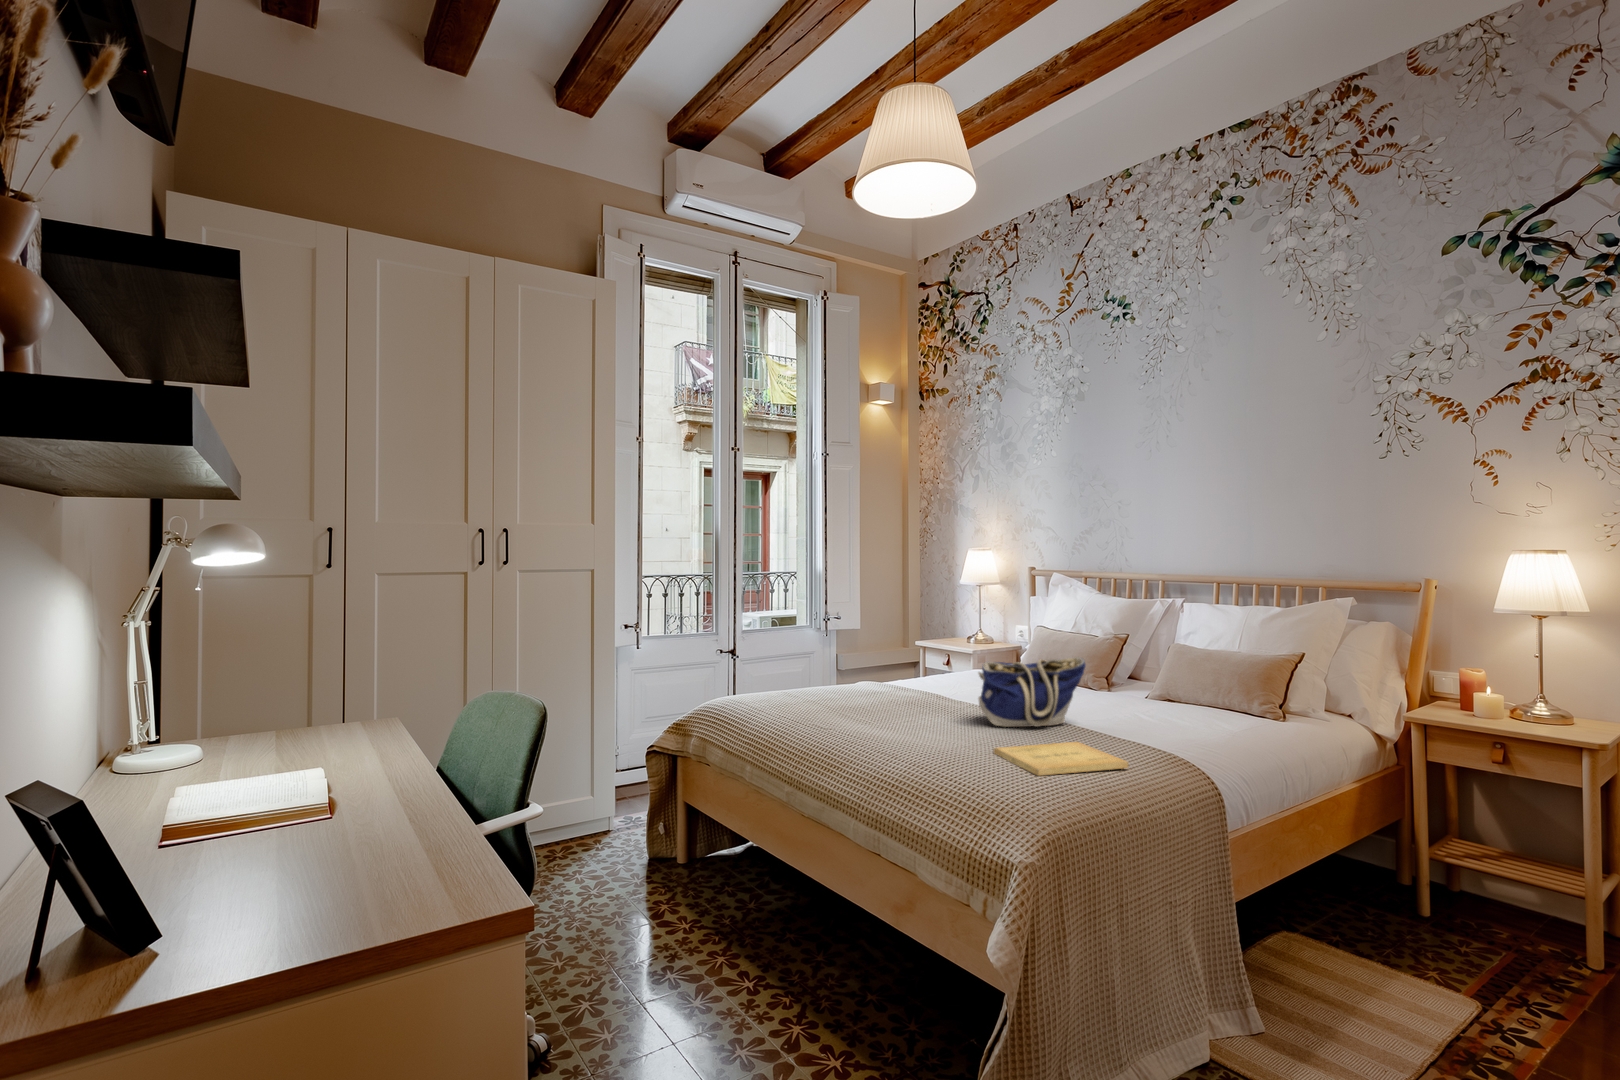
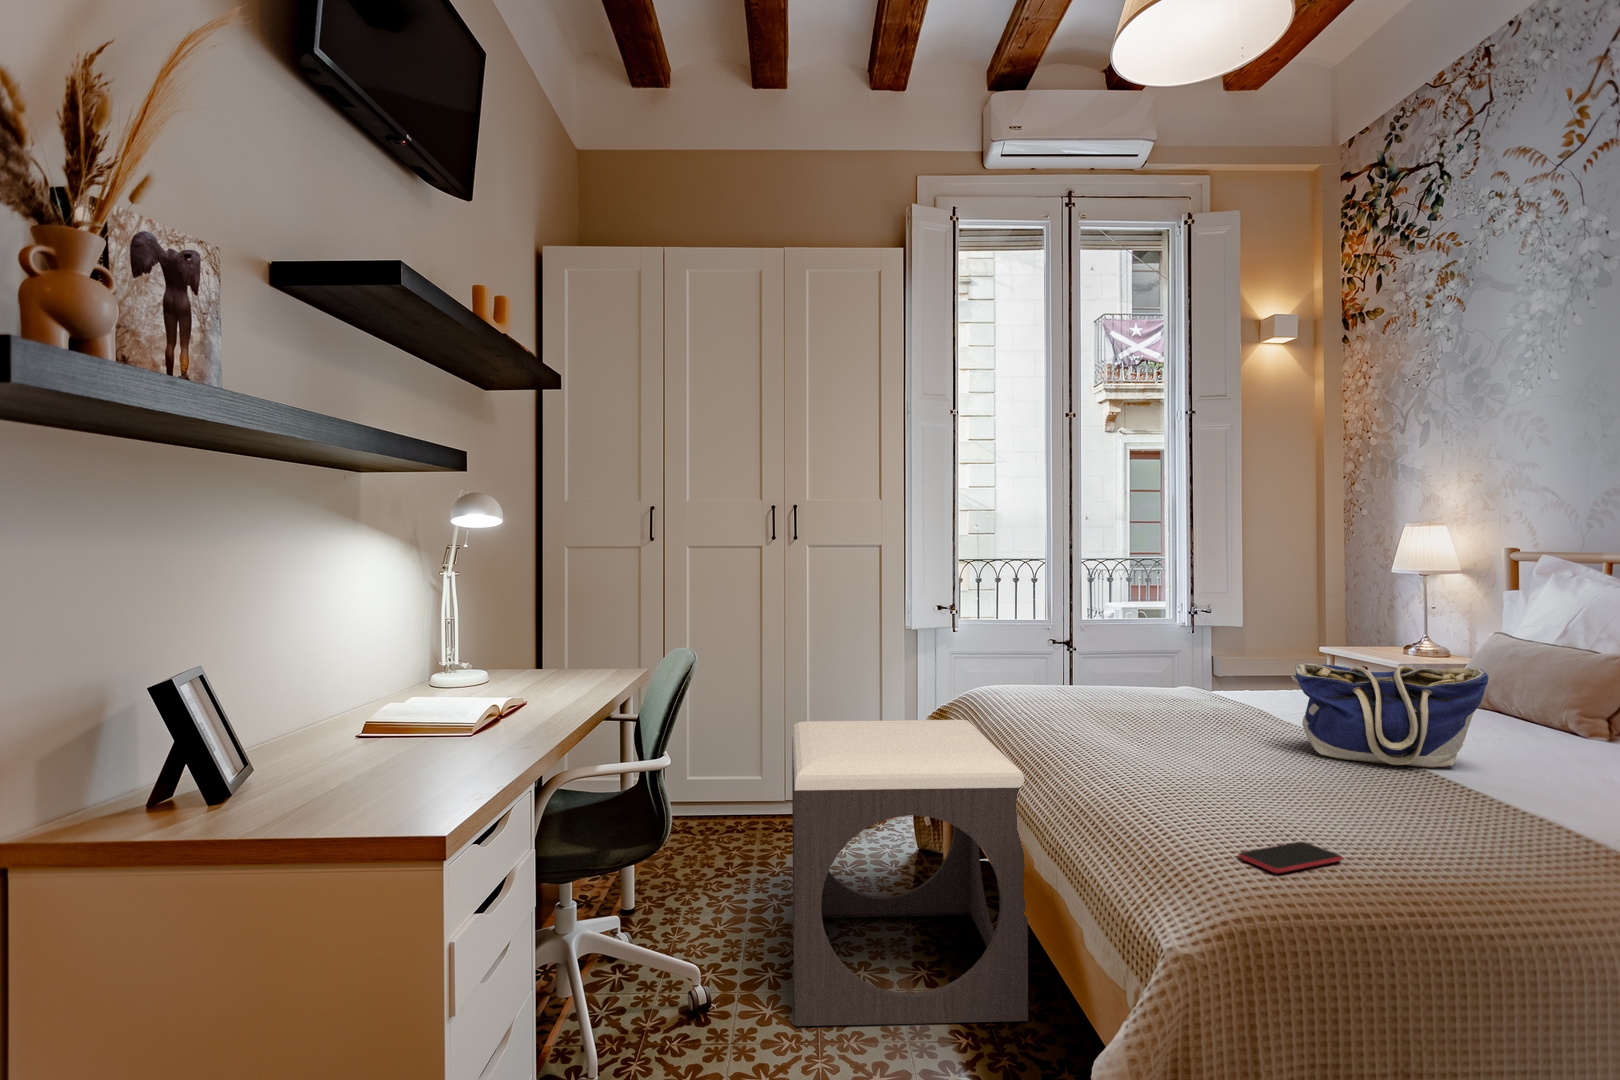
footstool: none [572,732,823,1037] -> present [792,720,1028,1026]
book: present [994,742,1128,776] -> none [1272,781,1495,845]
smartphone: none [1028,785,1077,807] -> present [1238,842,1342,873]

